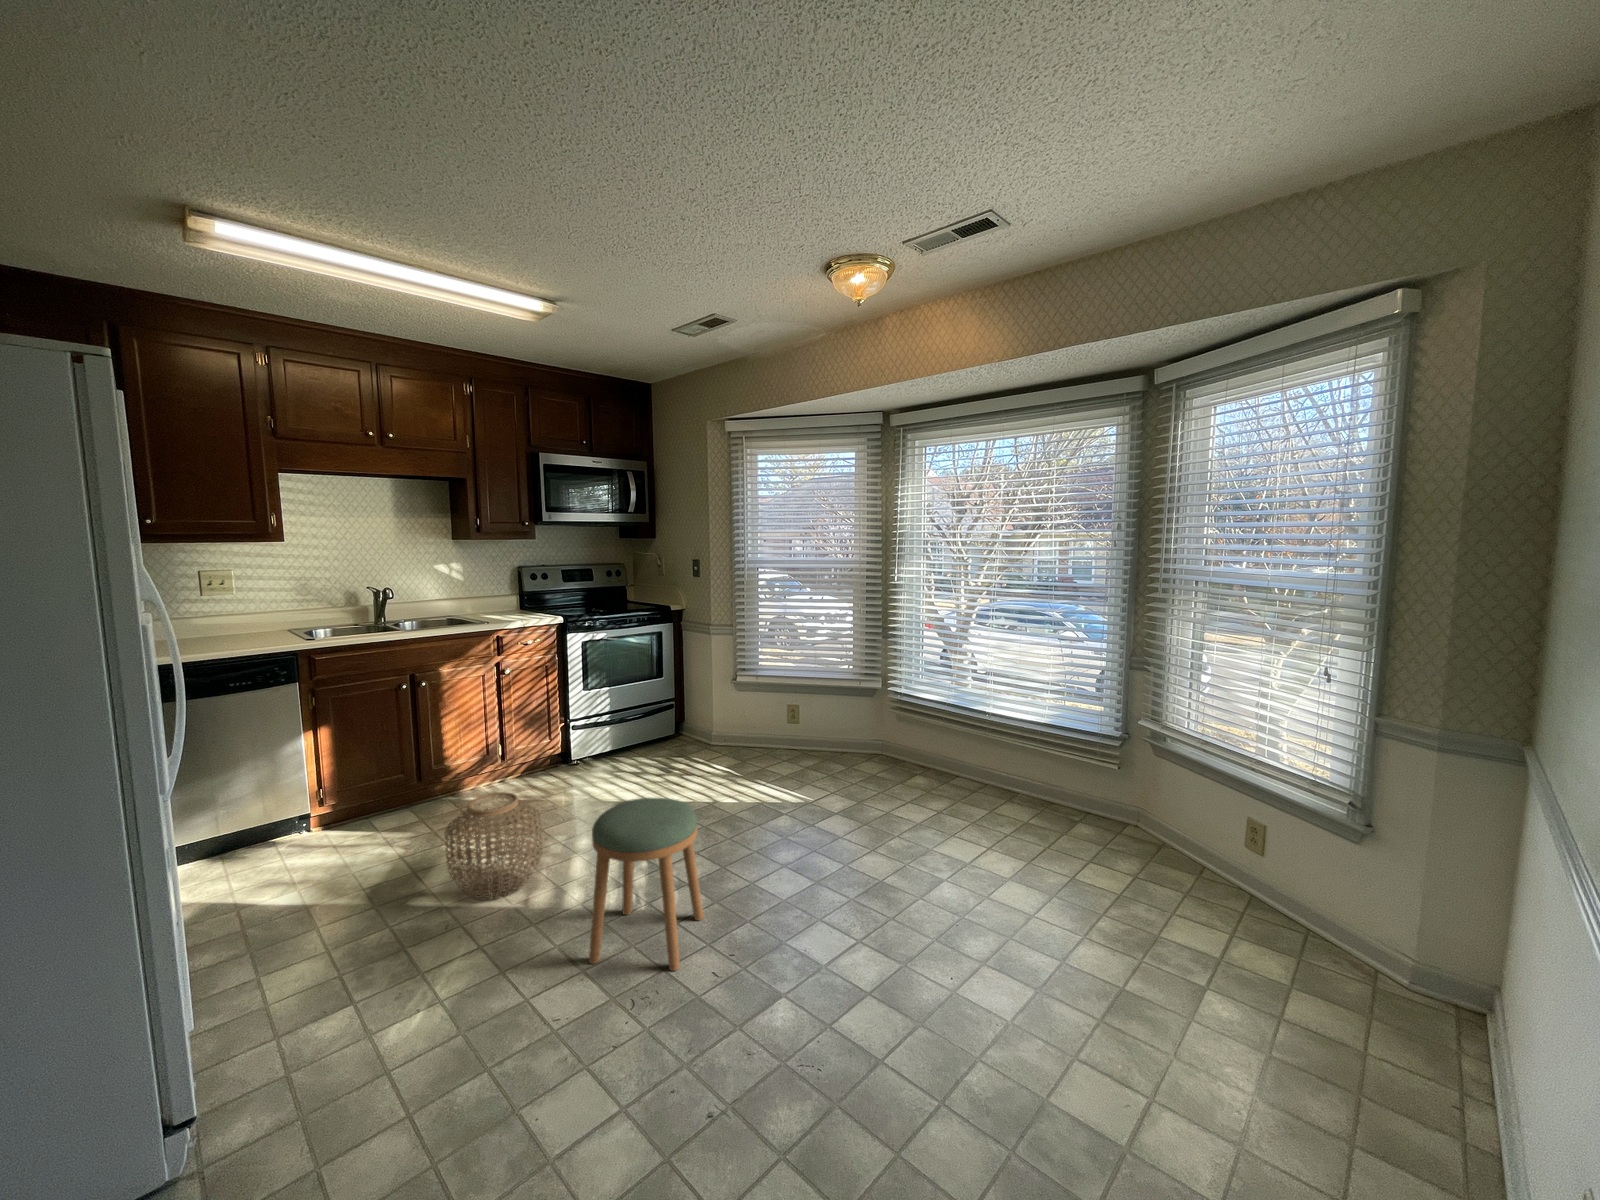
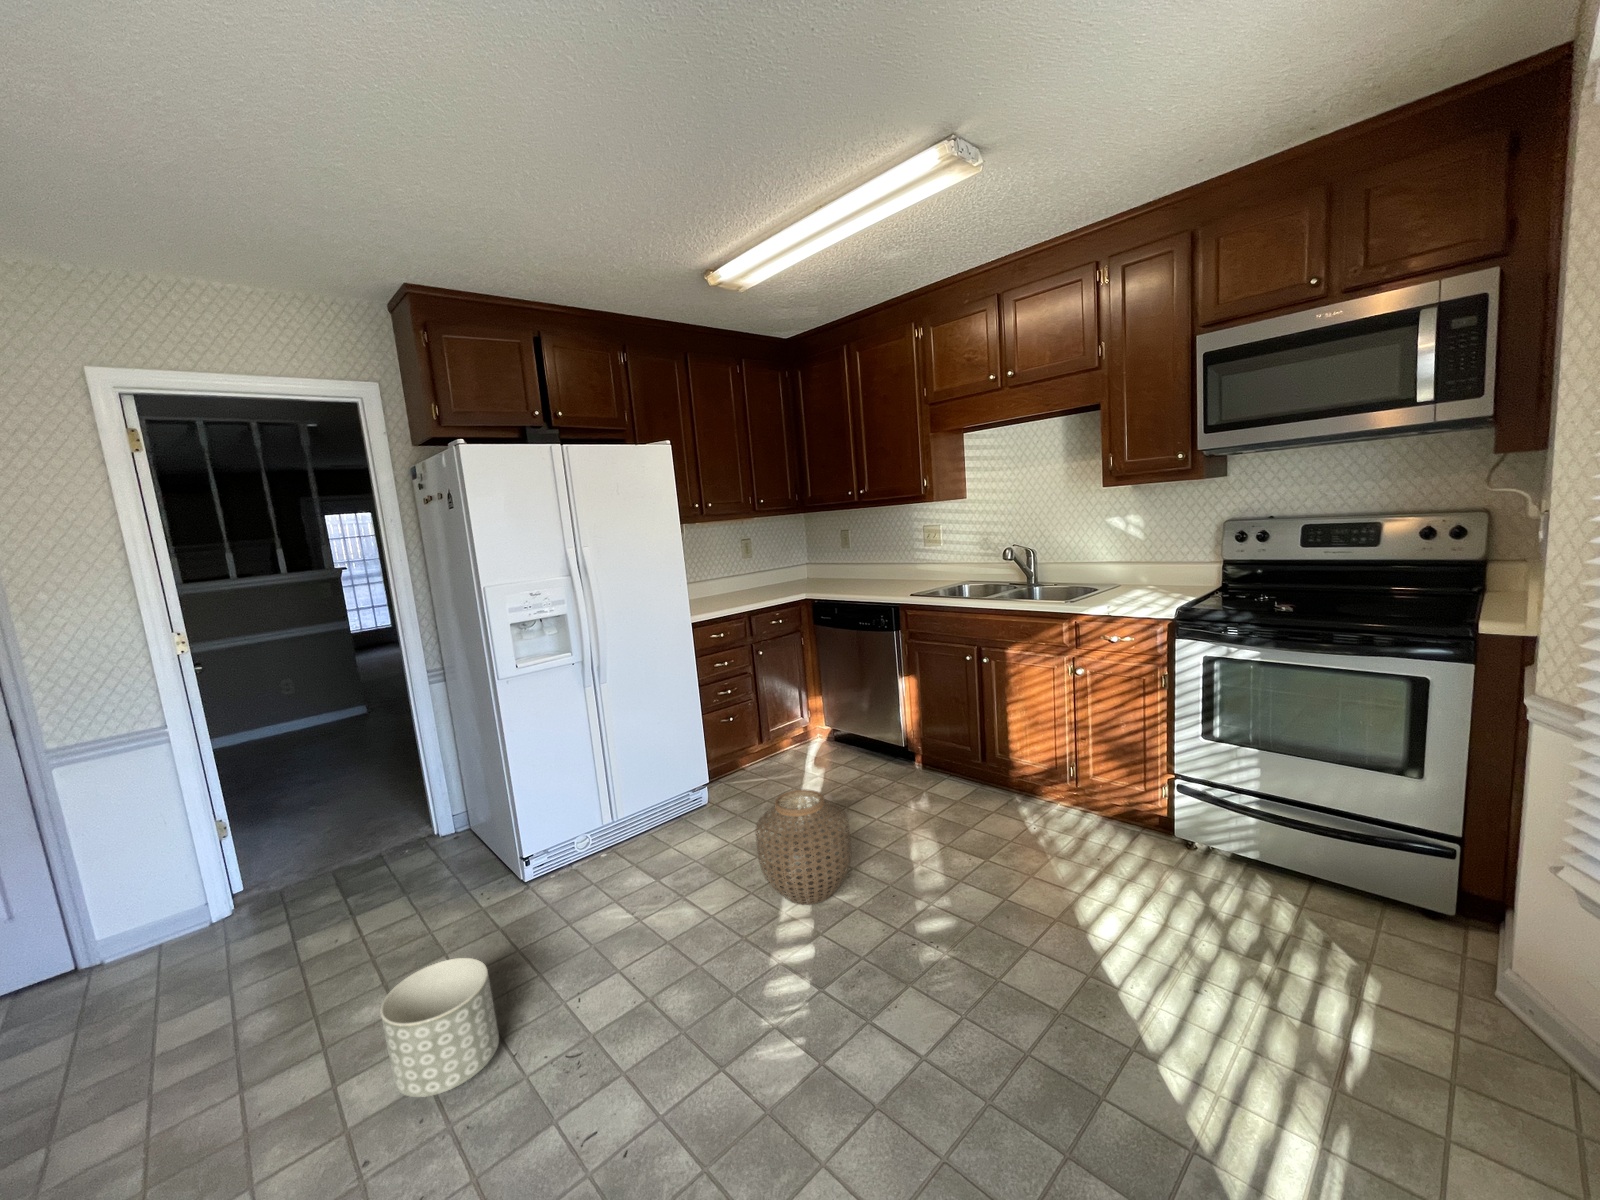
stool: present [589,798,703,971] -> none [595,857,746,1081]
planter: none [578,964,686,1117] -> present [381,958,499,1097]

